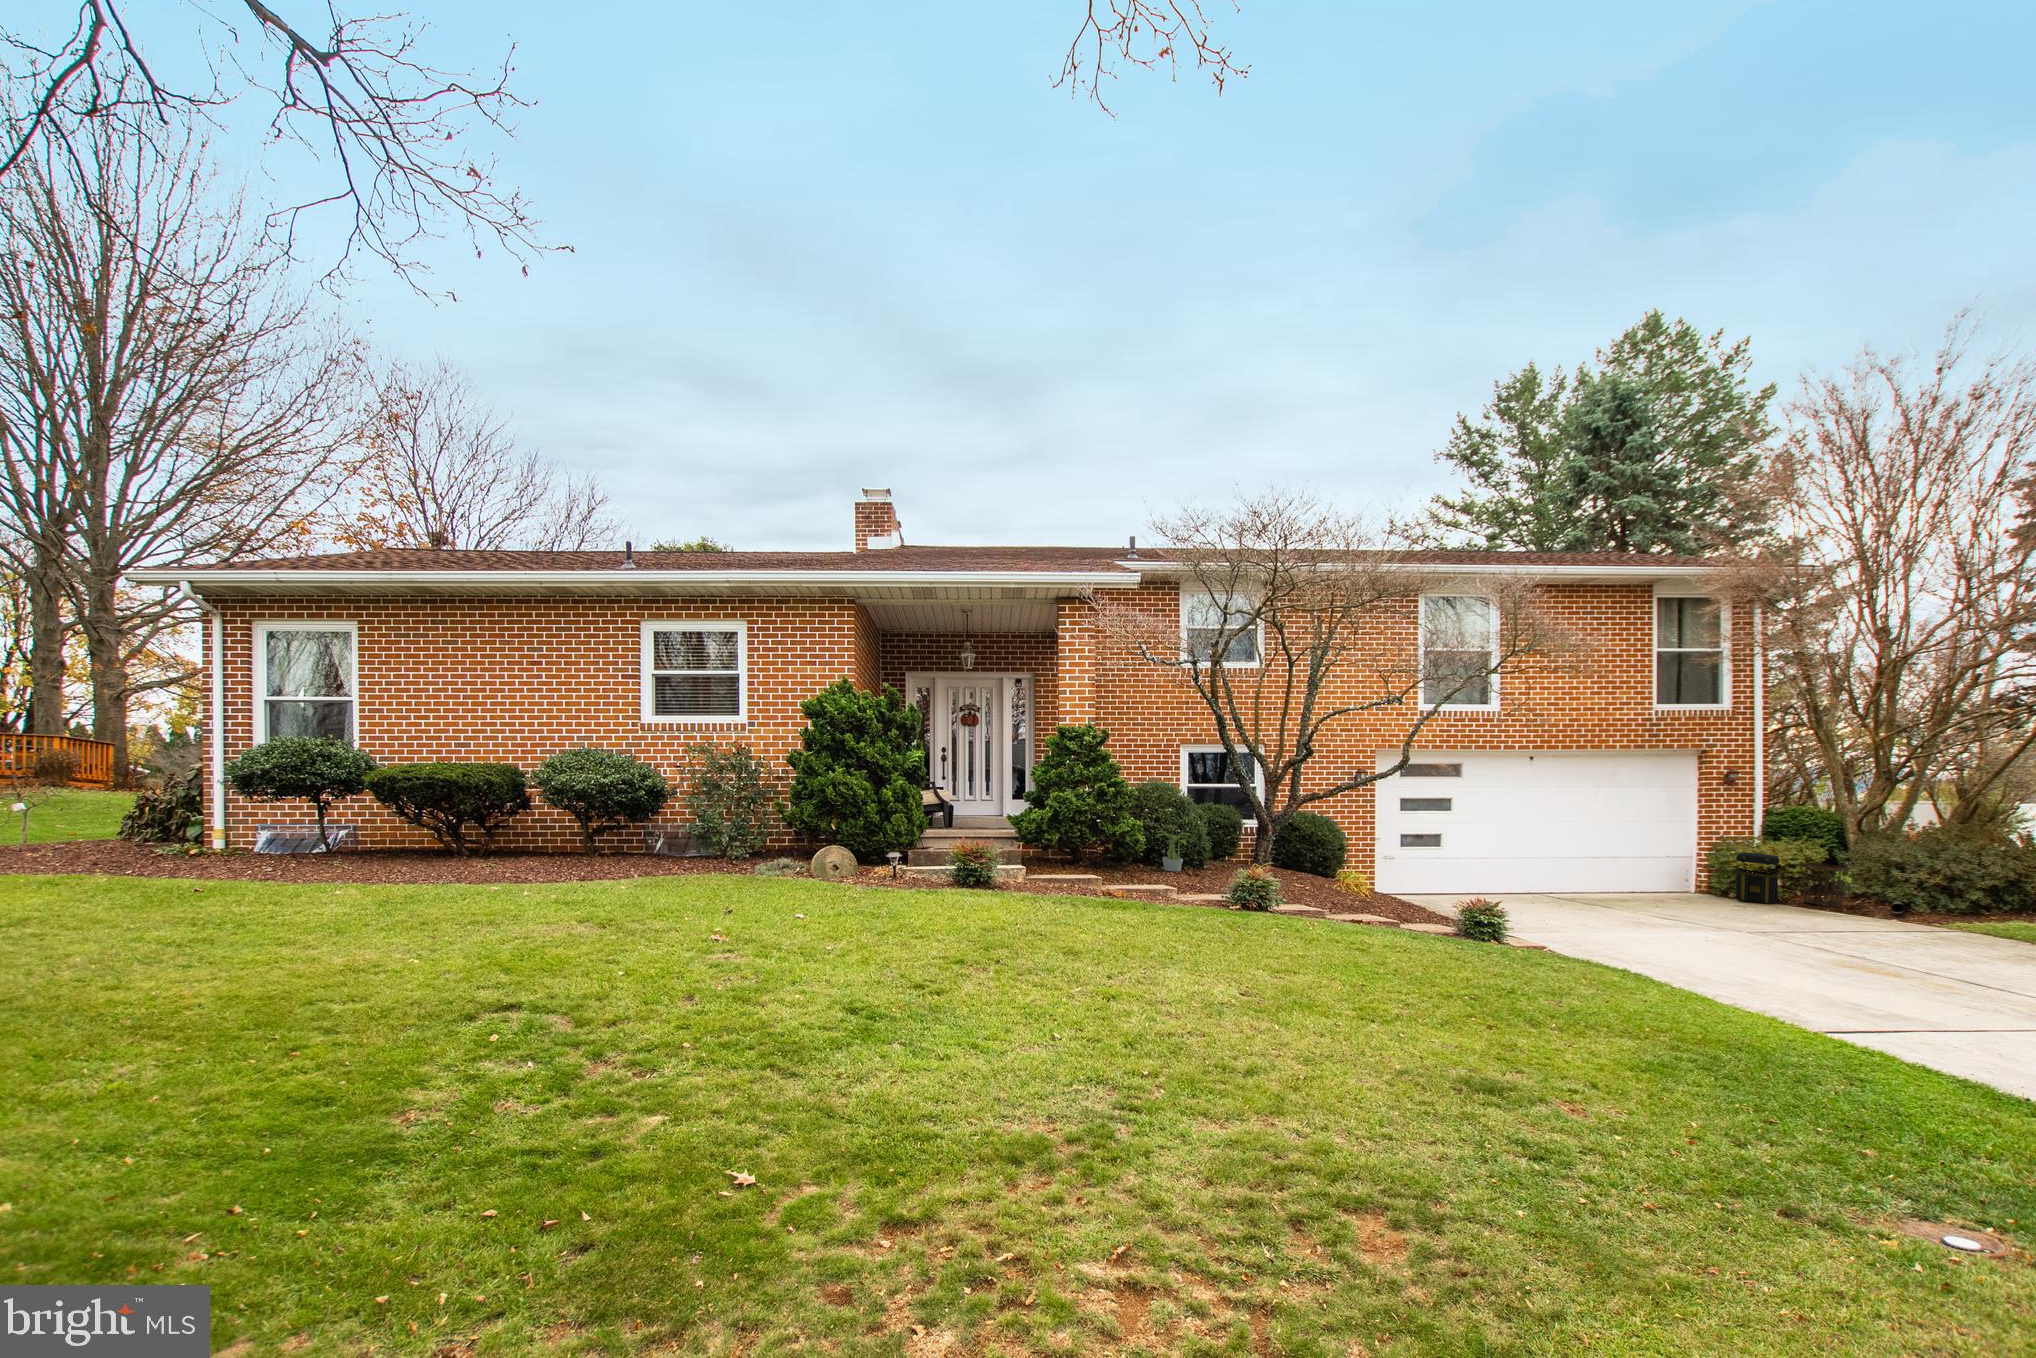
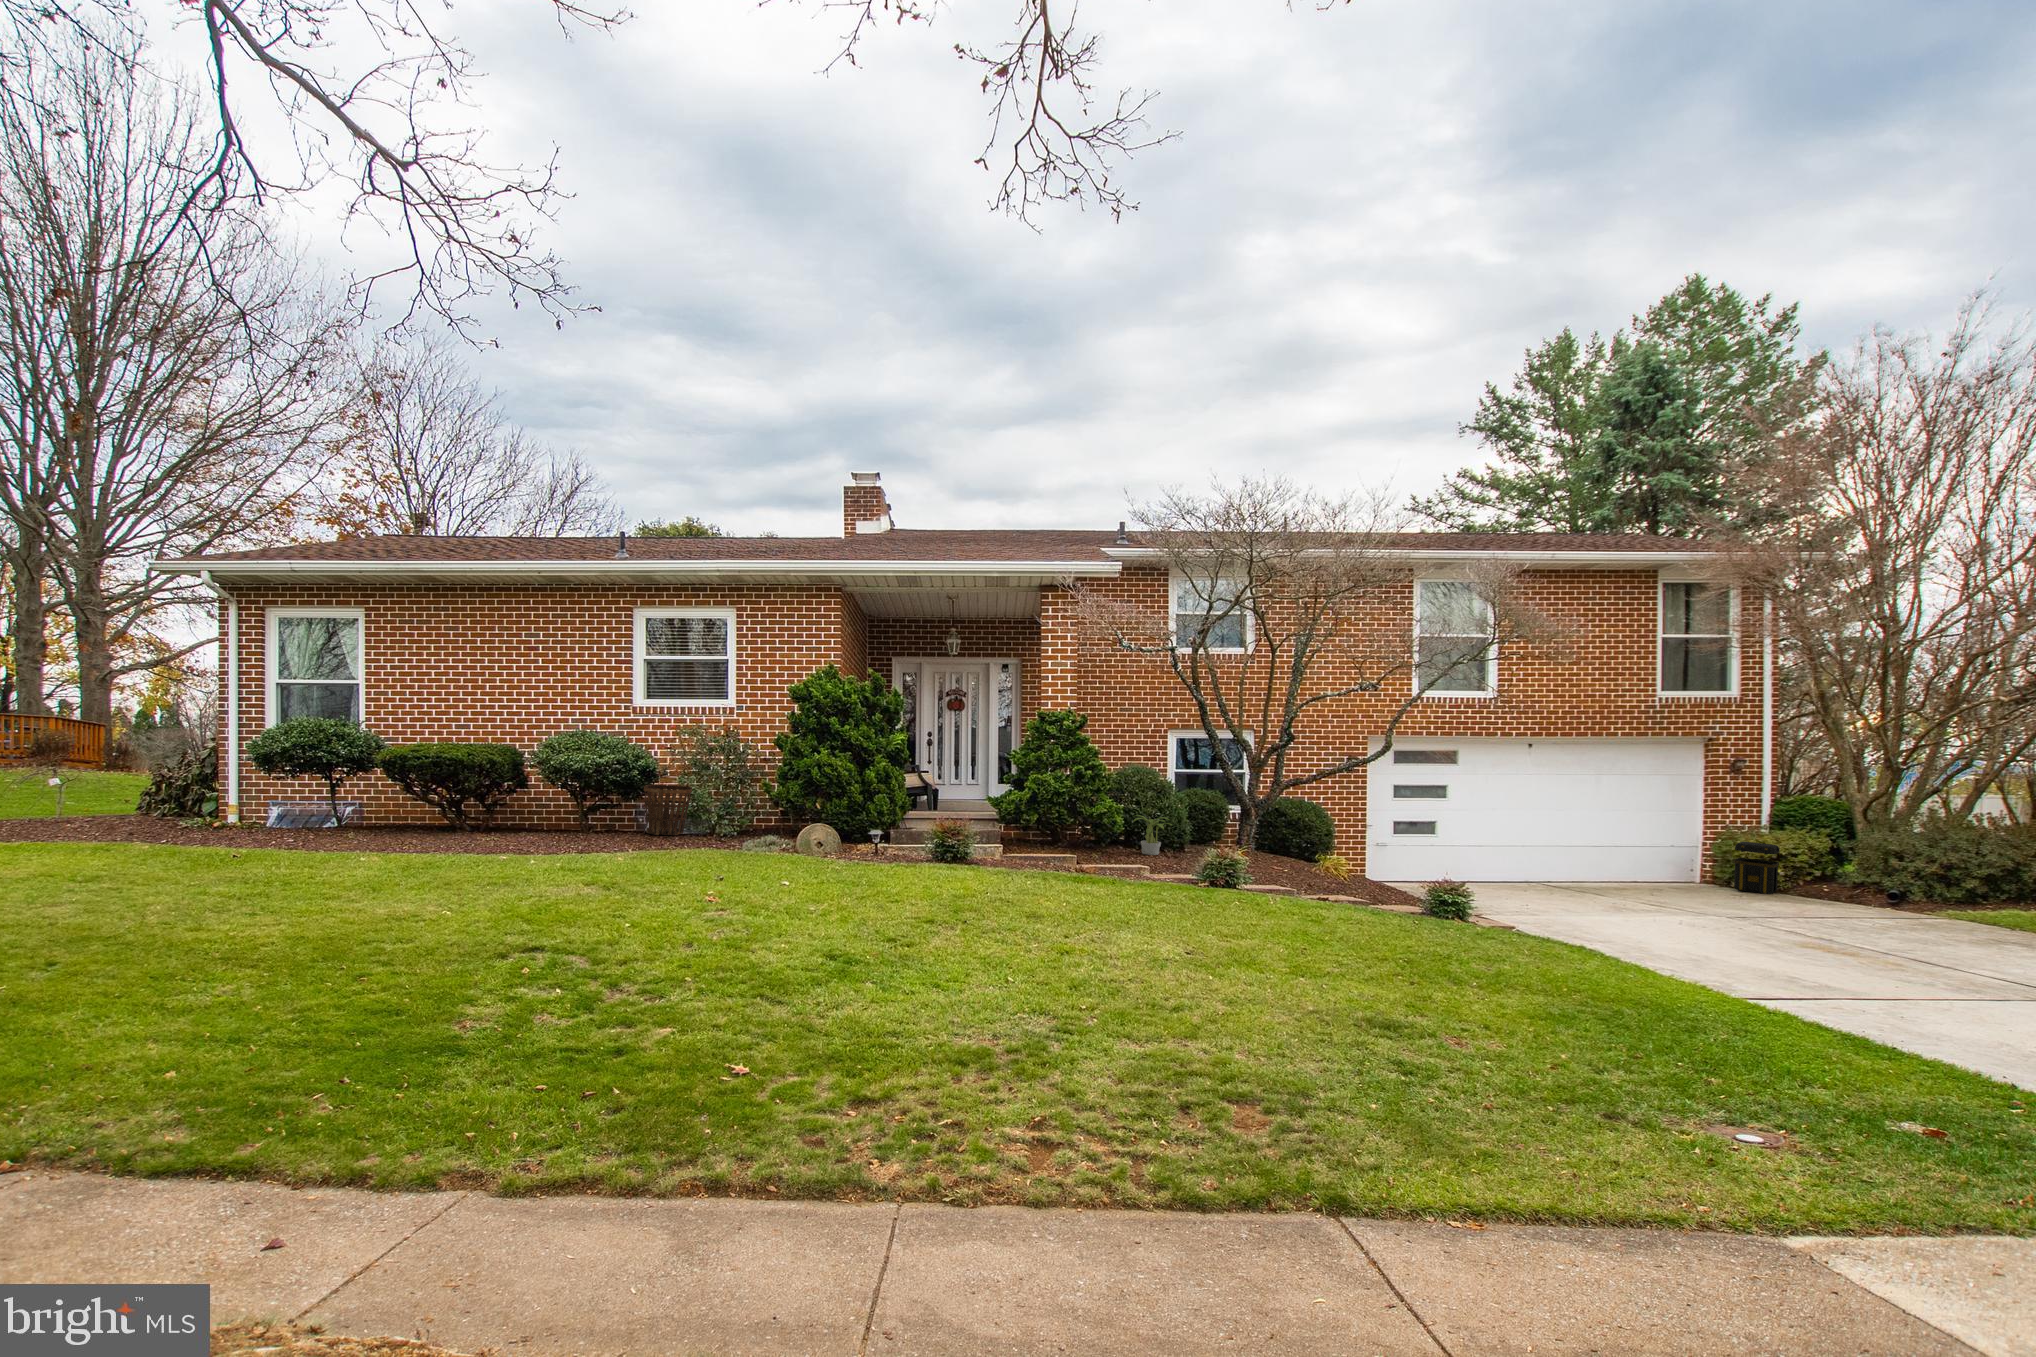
basket: present [1799,863,1848,907] -> present [644,785,692,835]

